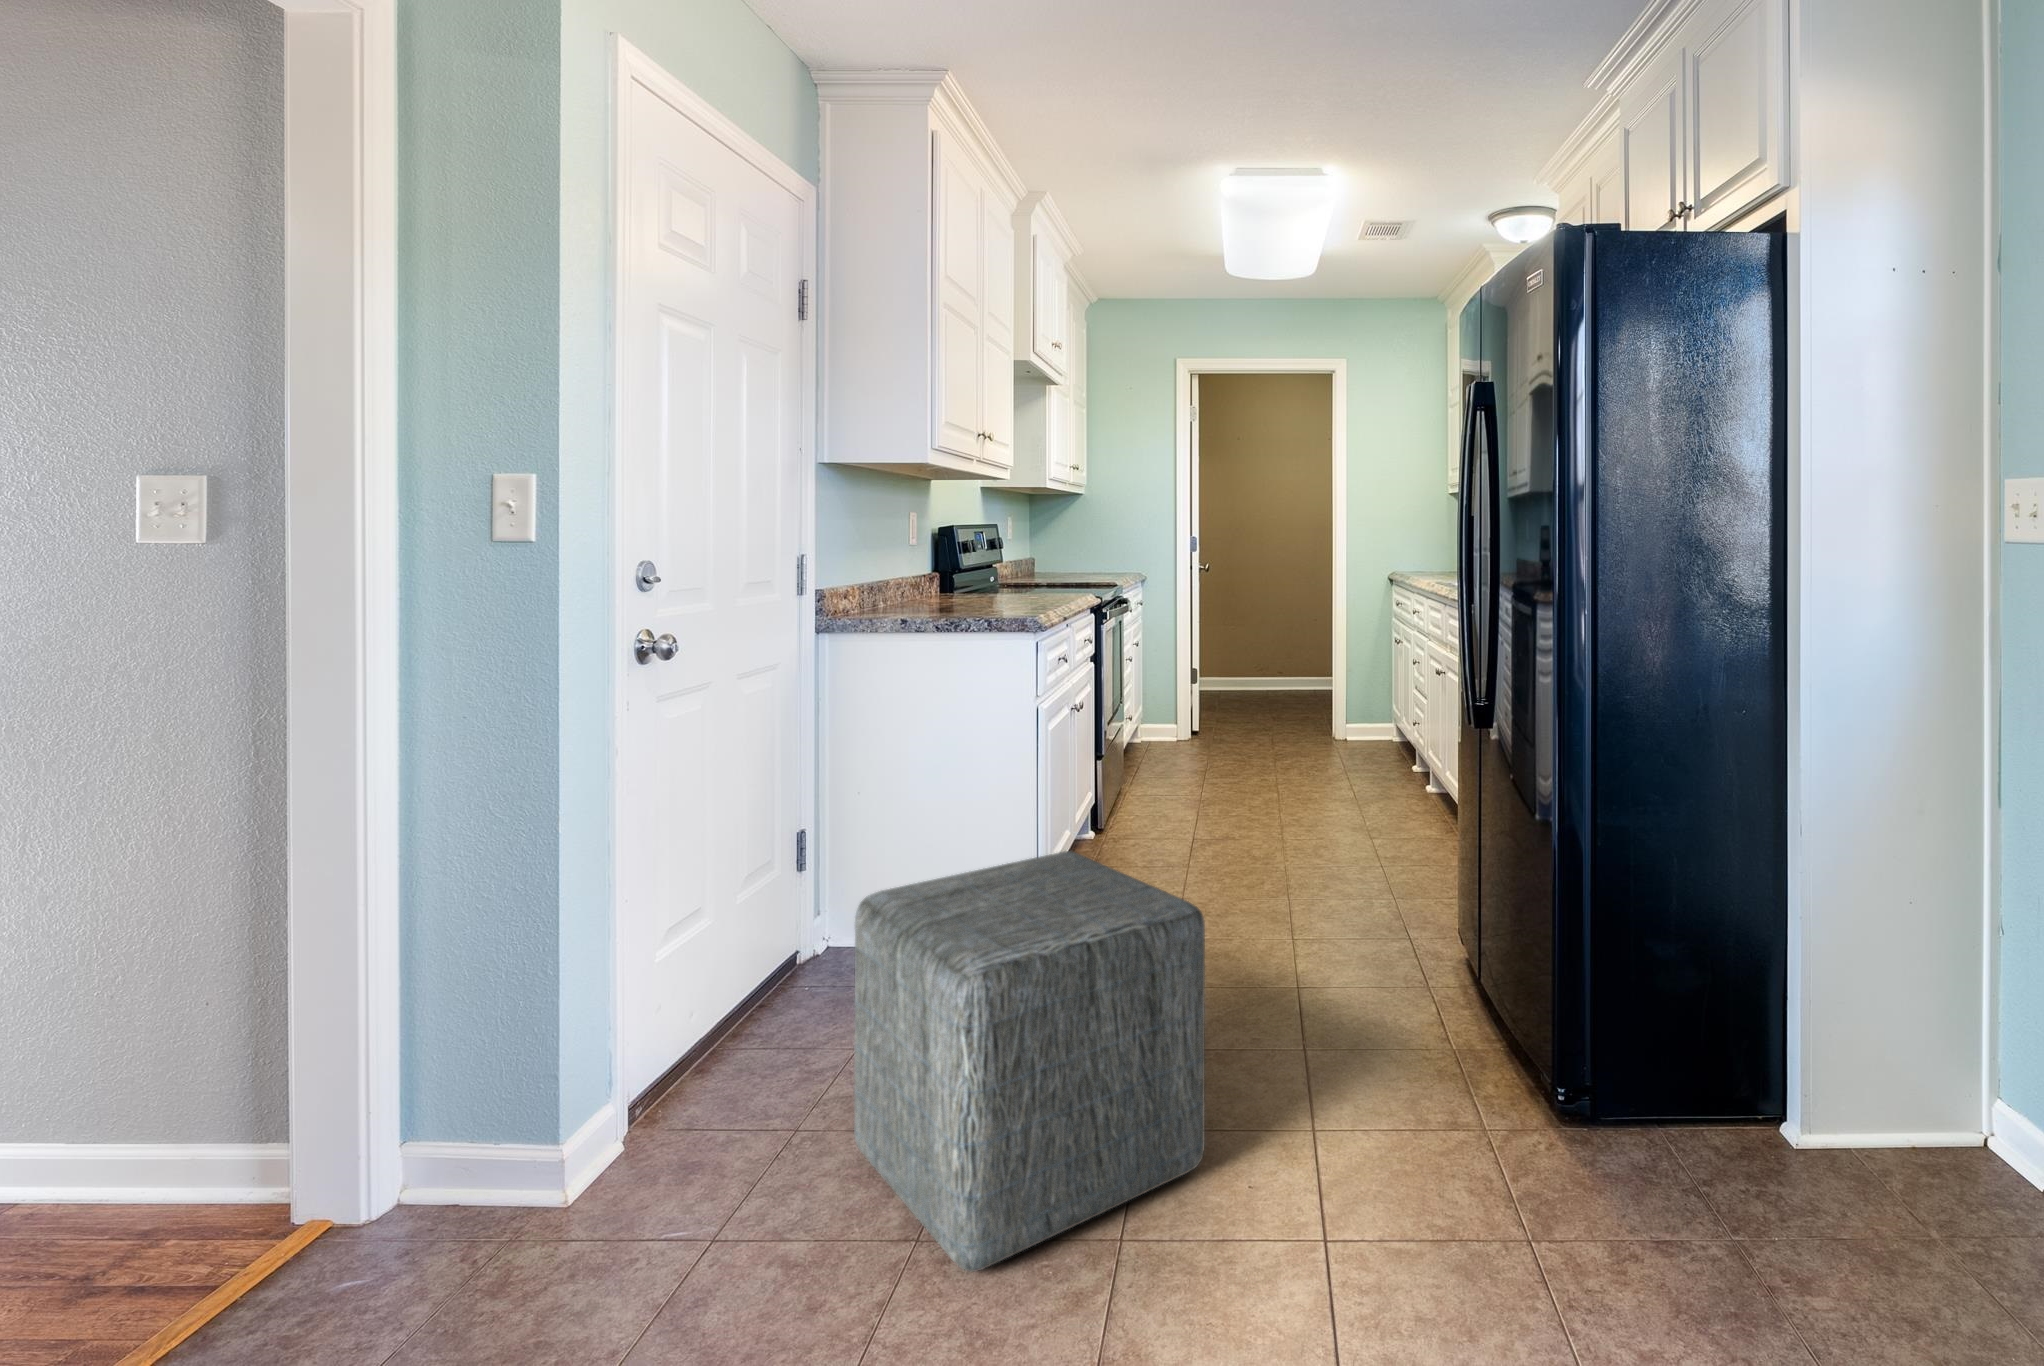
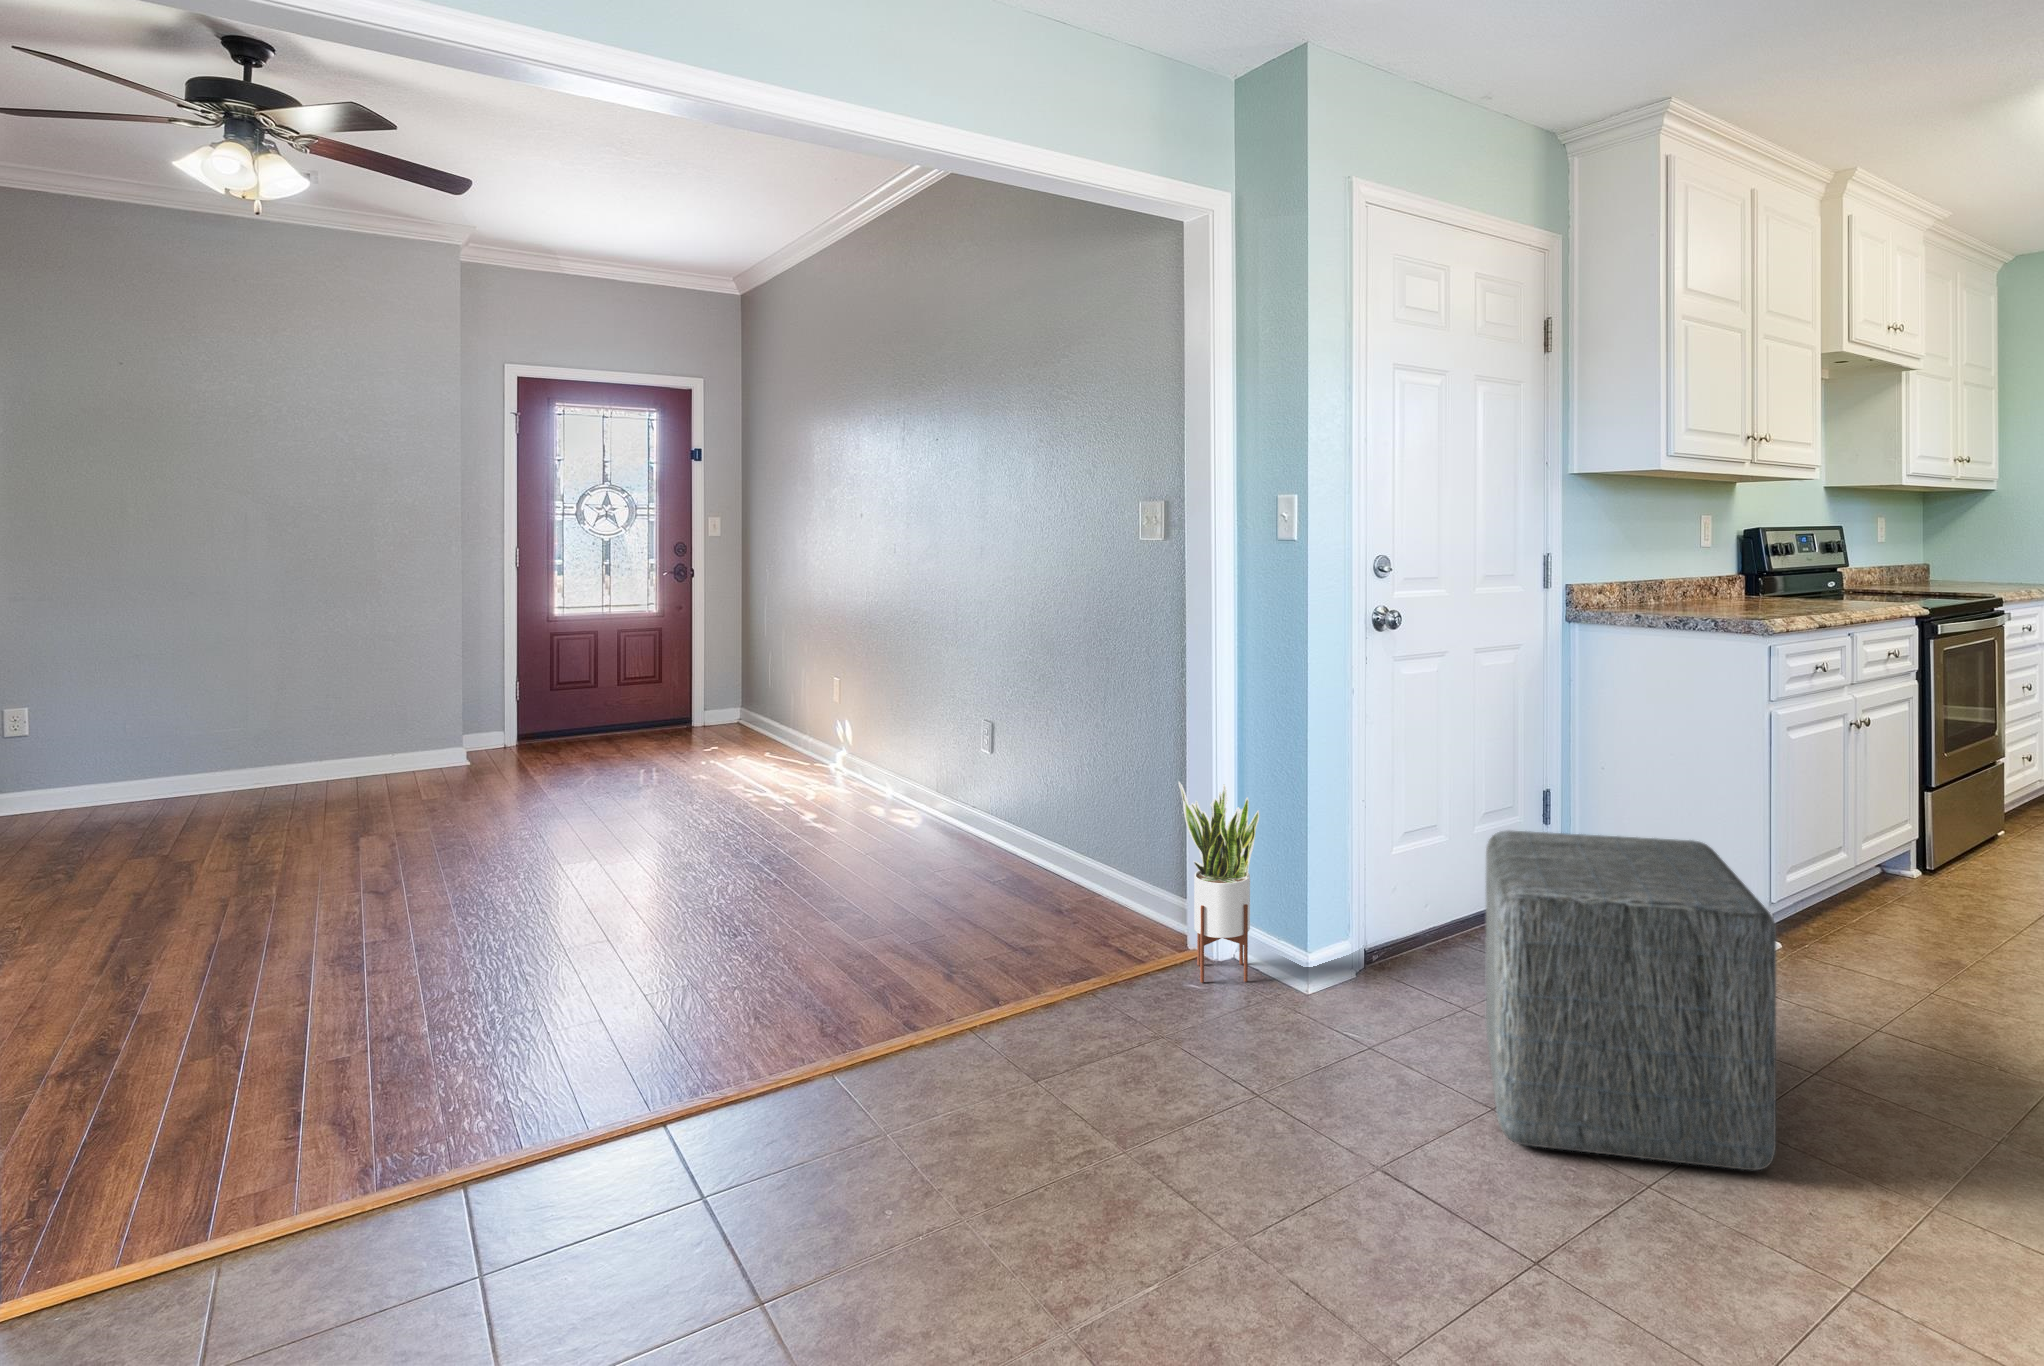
potted plant: none [299,932,470,1270] -> present [1178,782,1259,983]

